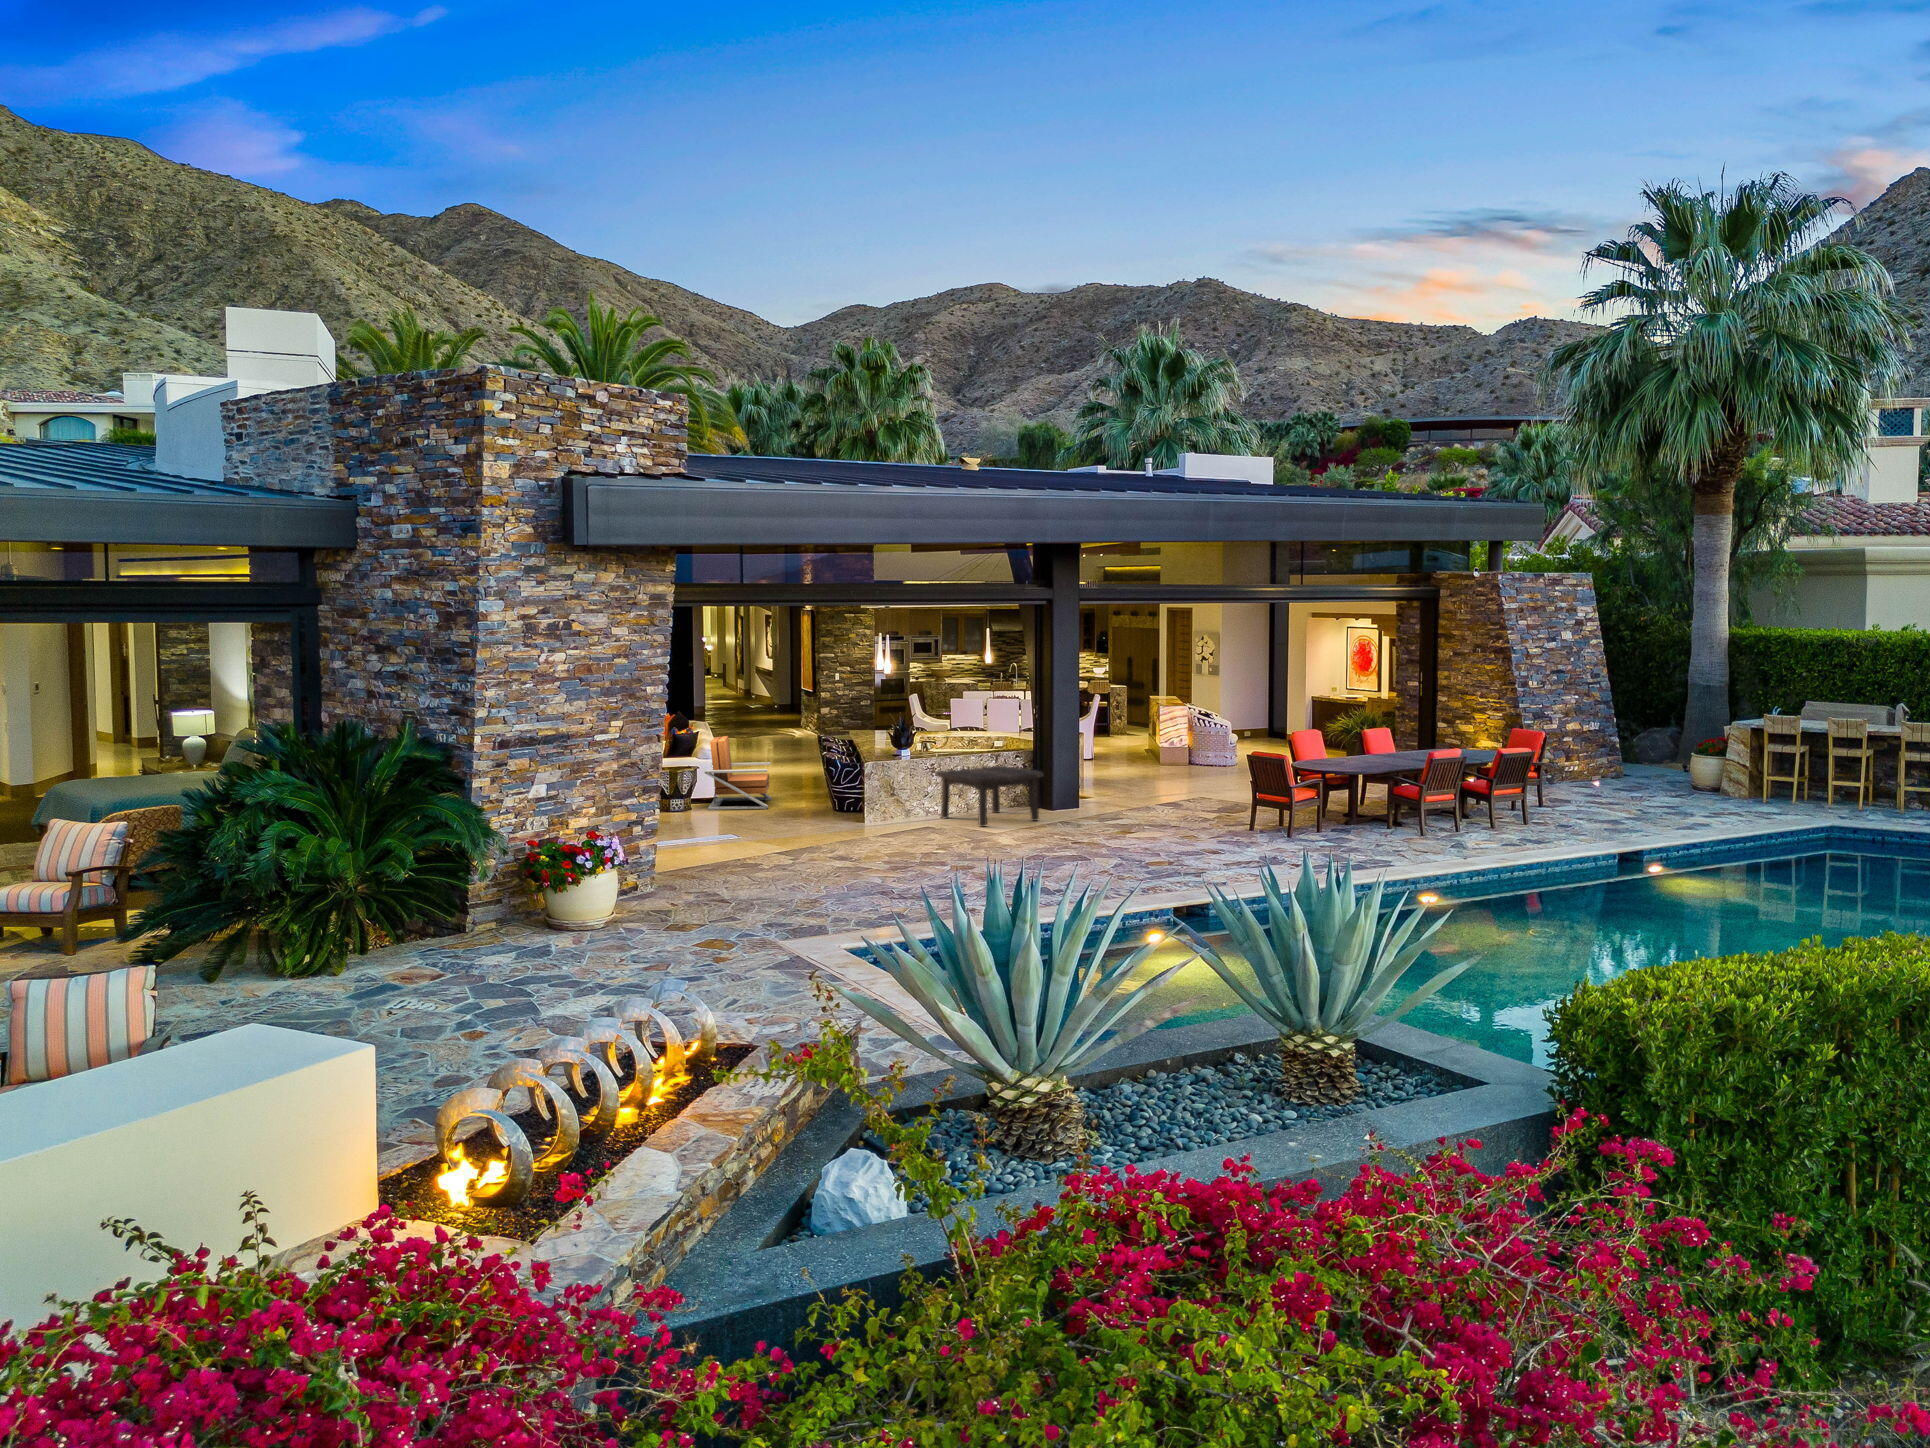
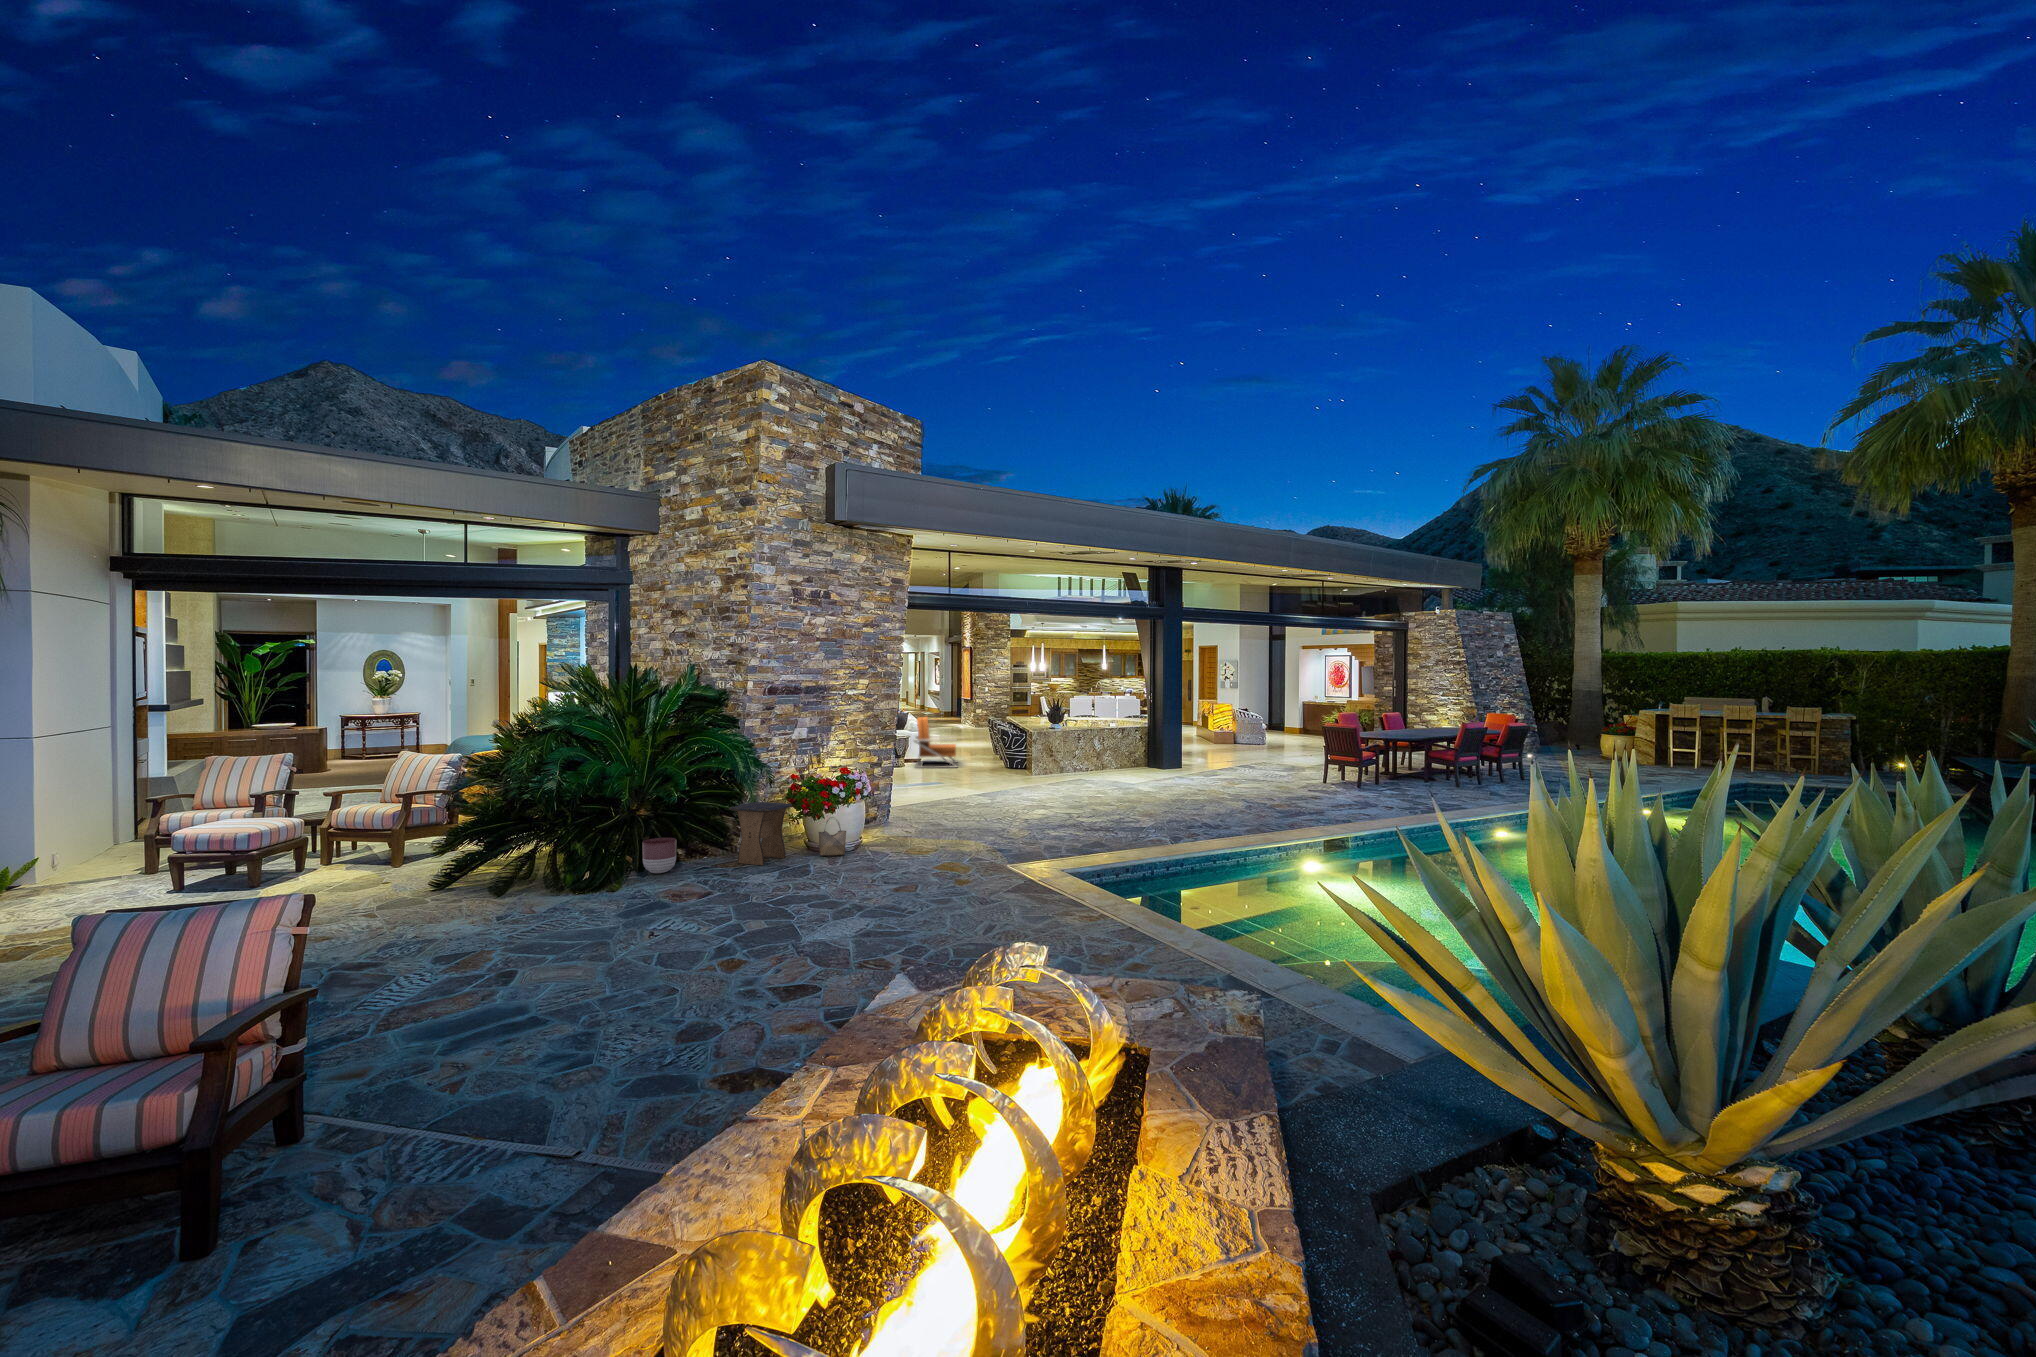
coffee table: present [935,766,1044,827] -> none [1083,737,1165,779]
stool: none [458,875,529,945] -> present [729,802,792,865]
woven basket: none [560,891,592,934] -> present [819,818,846,856]
planter: none [365,916,402,955] -> present [642,838,677,873]

